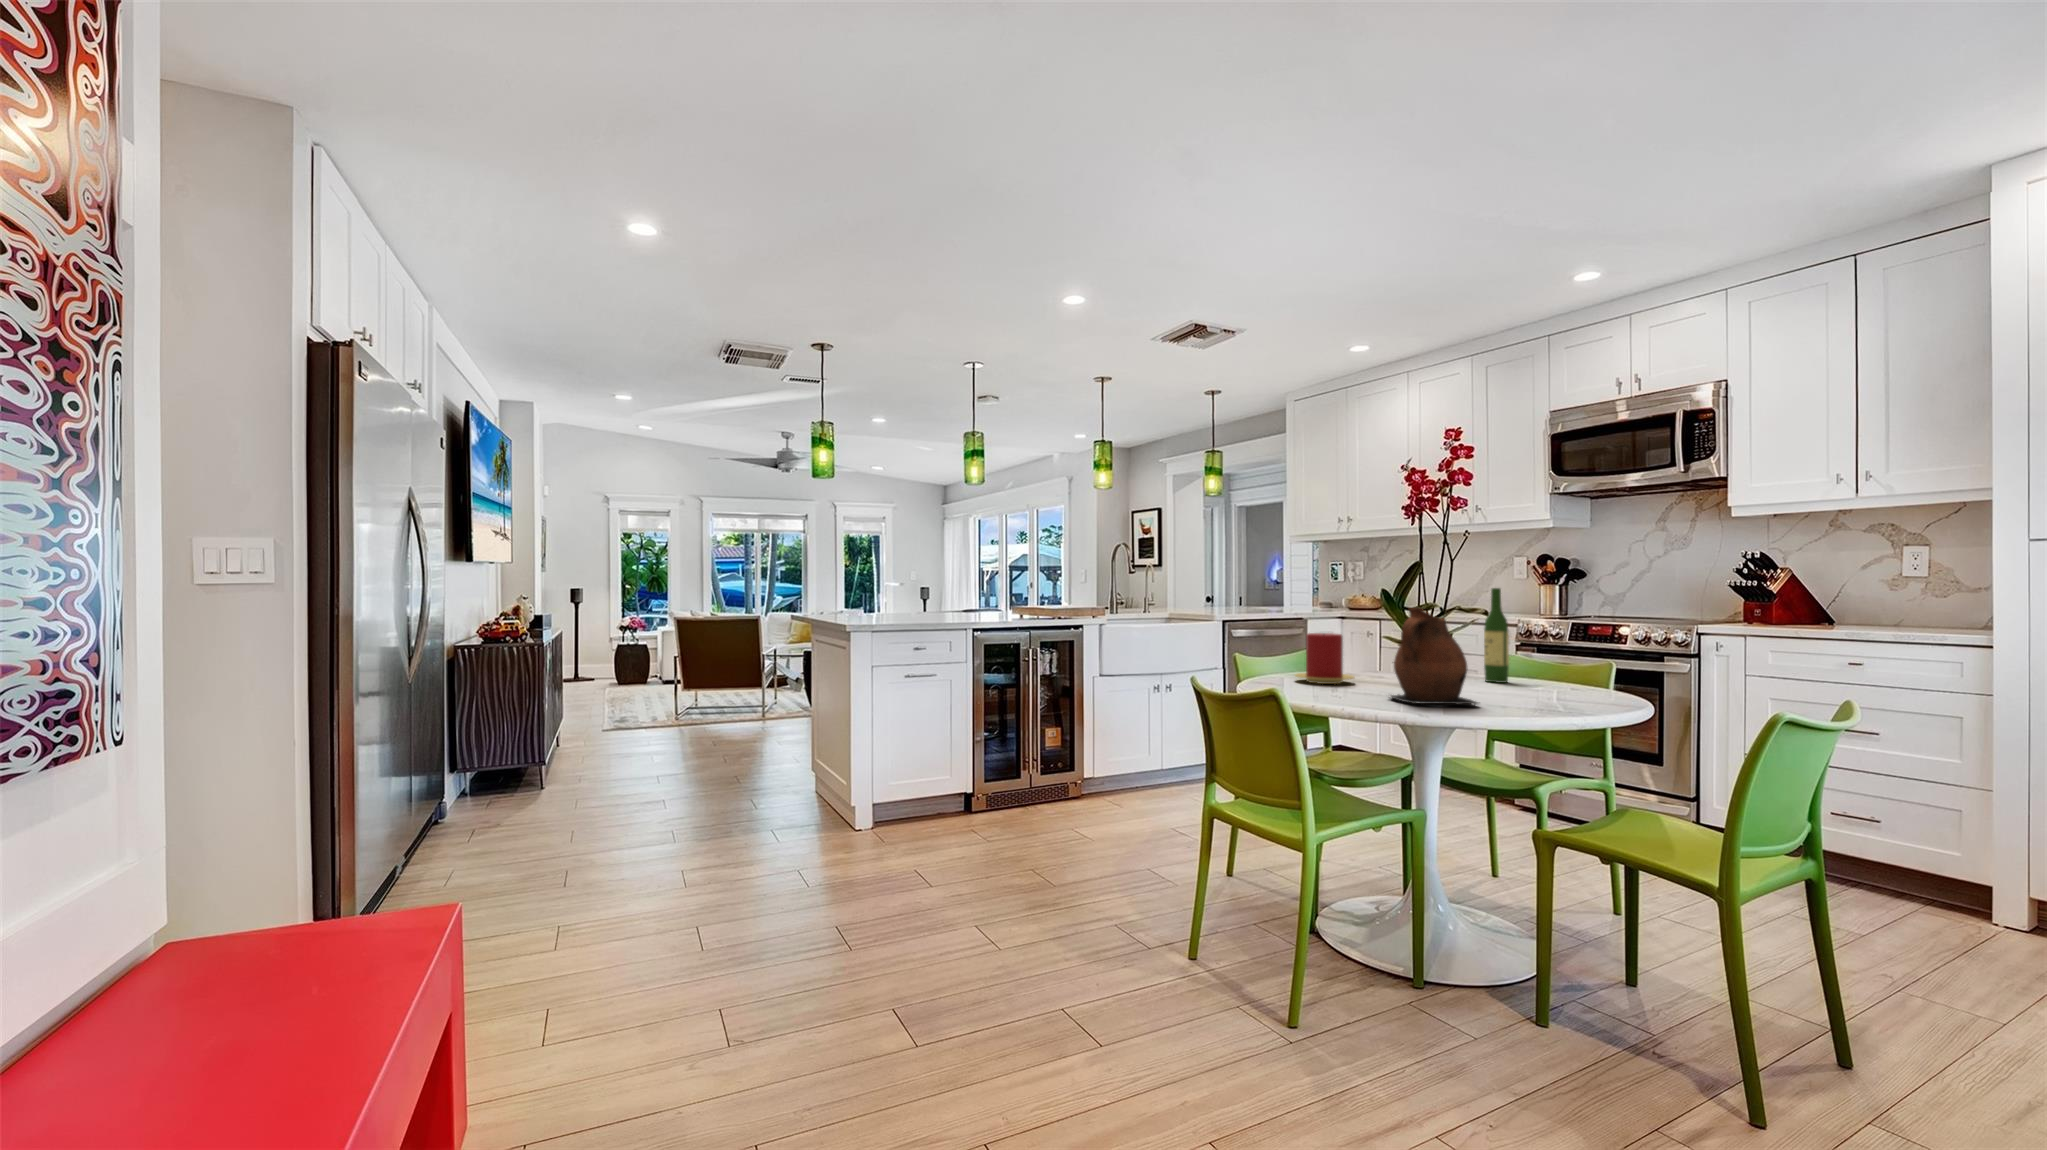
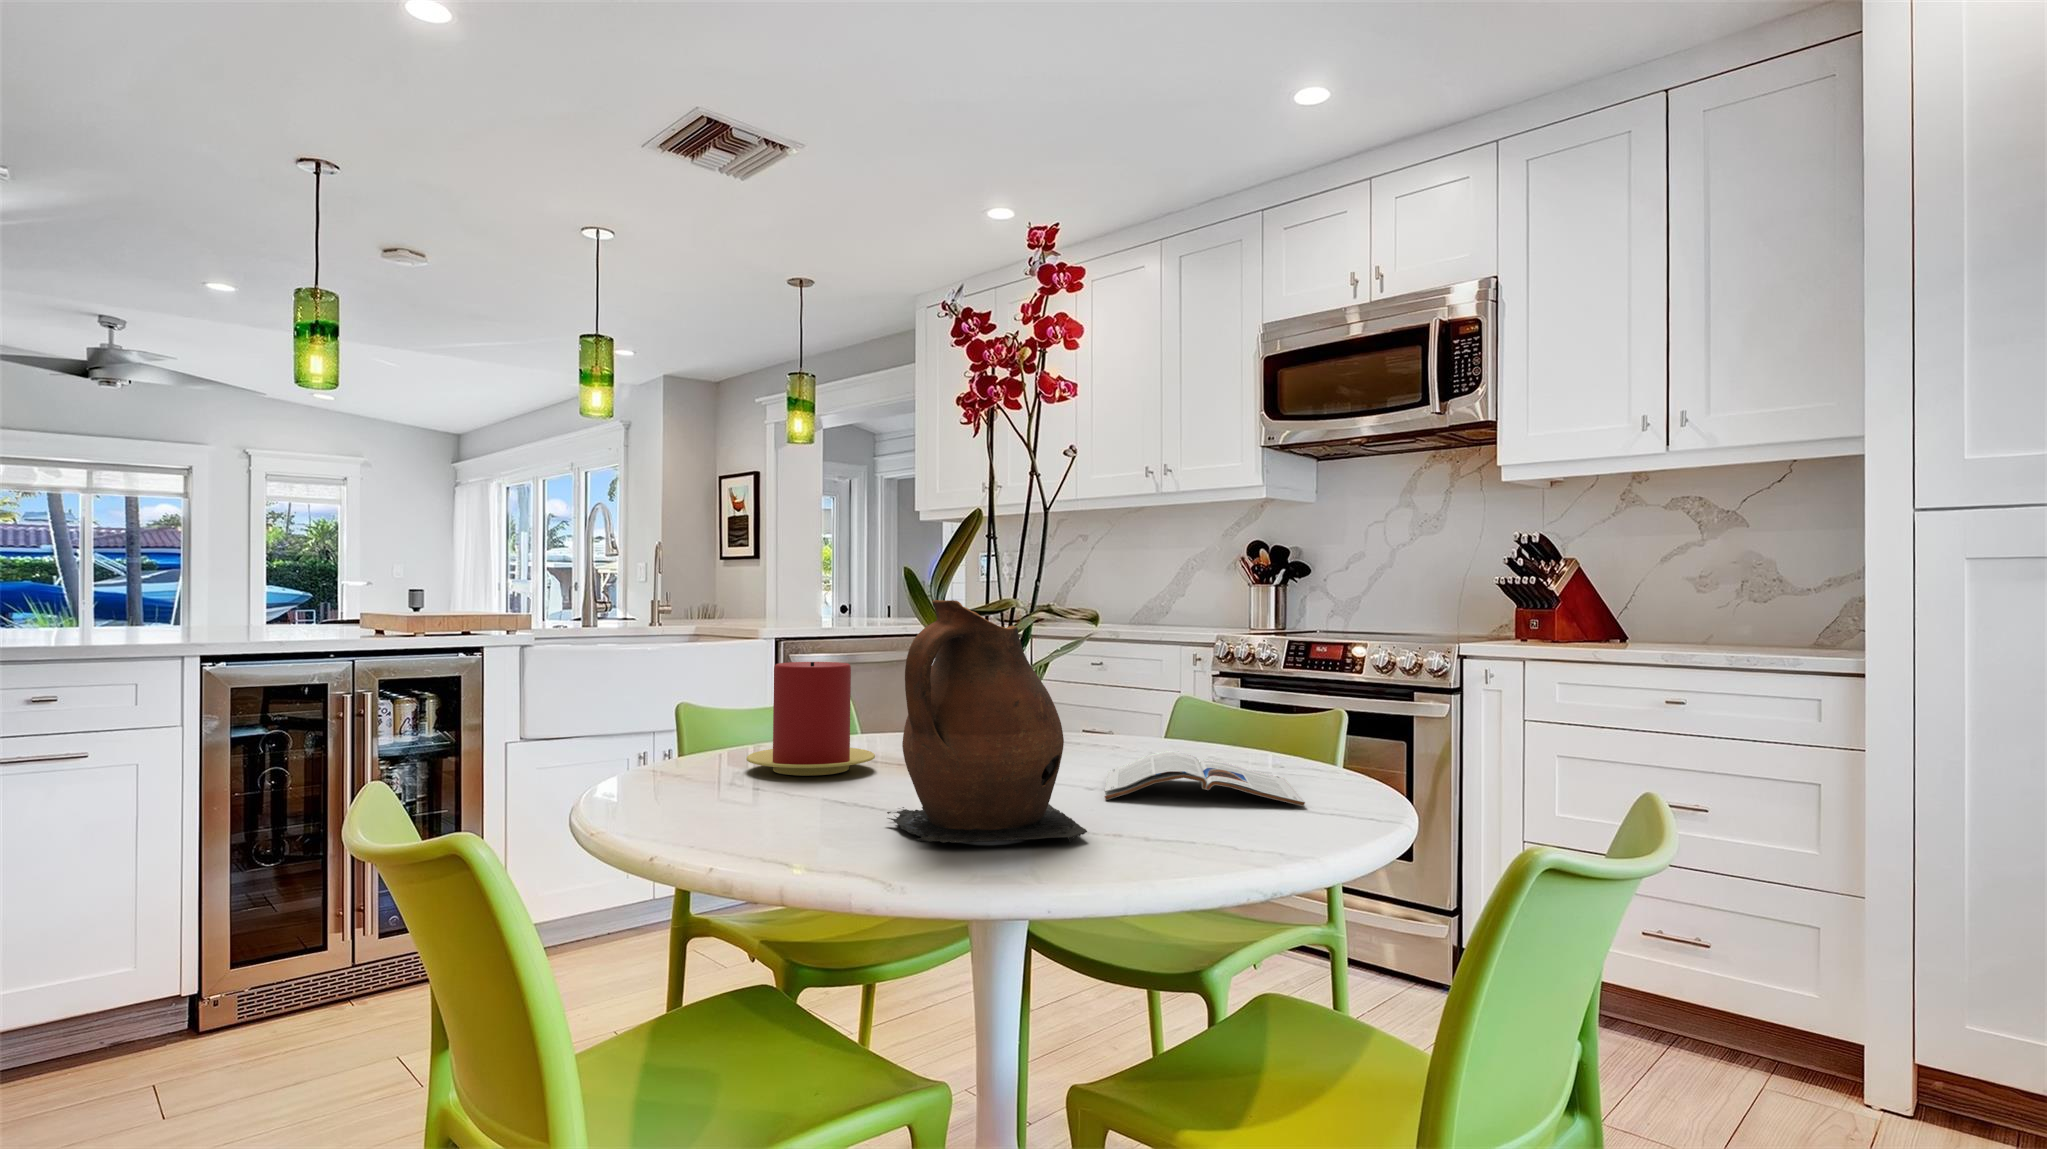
wine bottle: present [1484,588,1509,683] -> none [1138,571,1181,756]
magazine: none [1474,678,1584,701] -> present [1104,751,1305,806]

